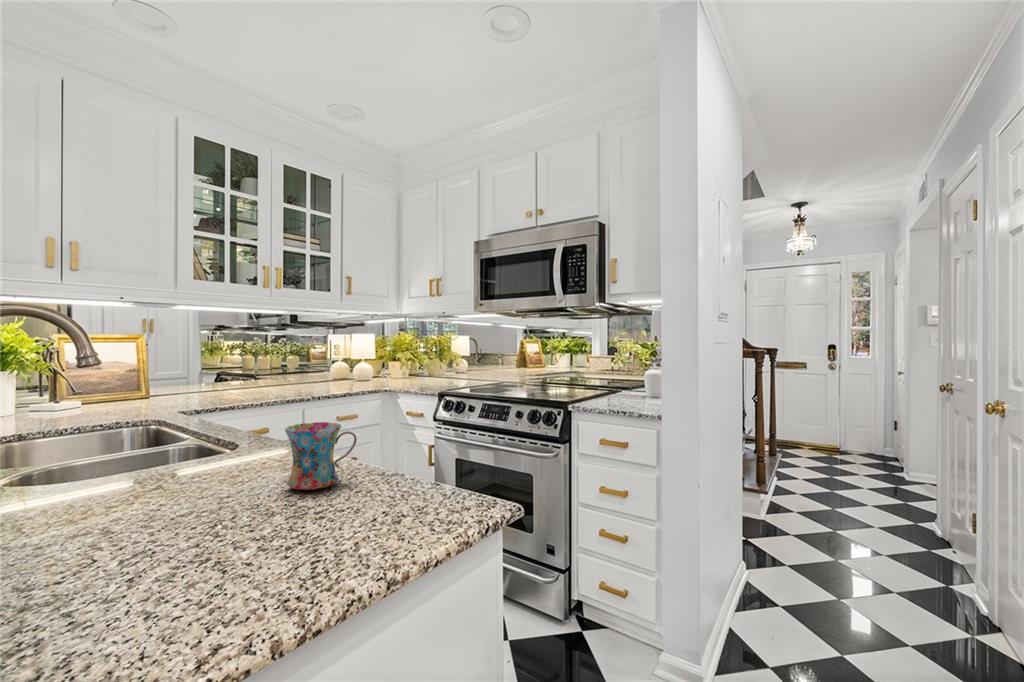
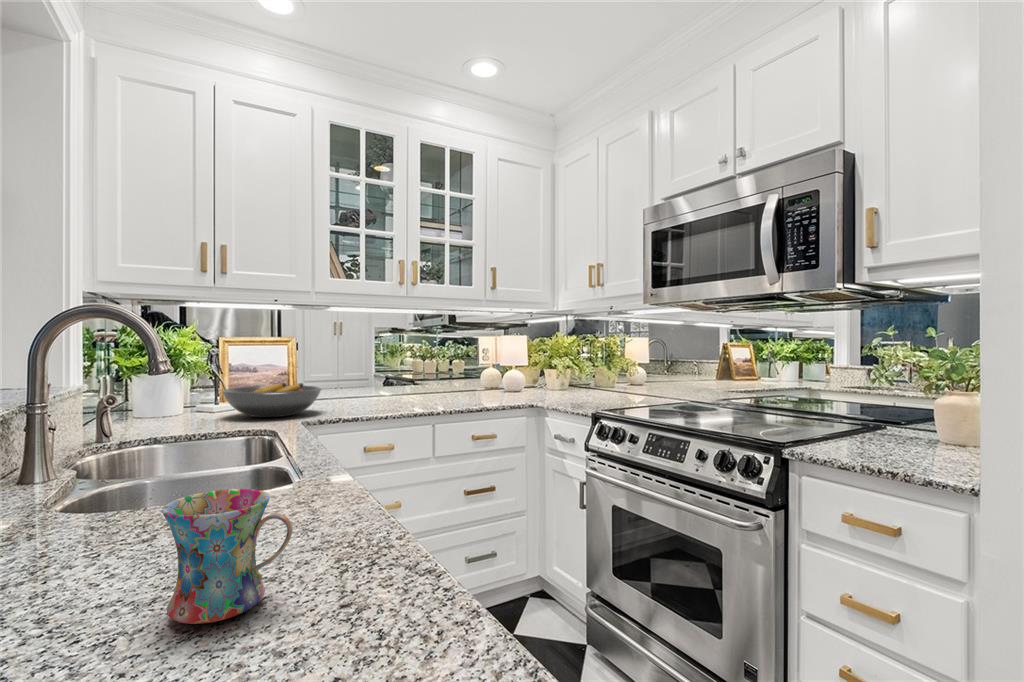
fruit bowl: none [97,375,203,407] -> present [222,383,321,417]

